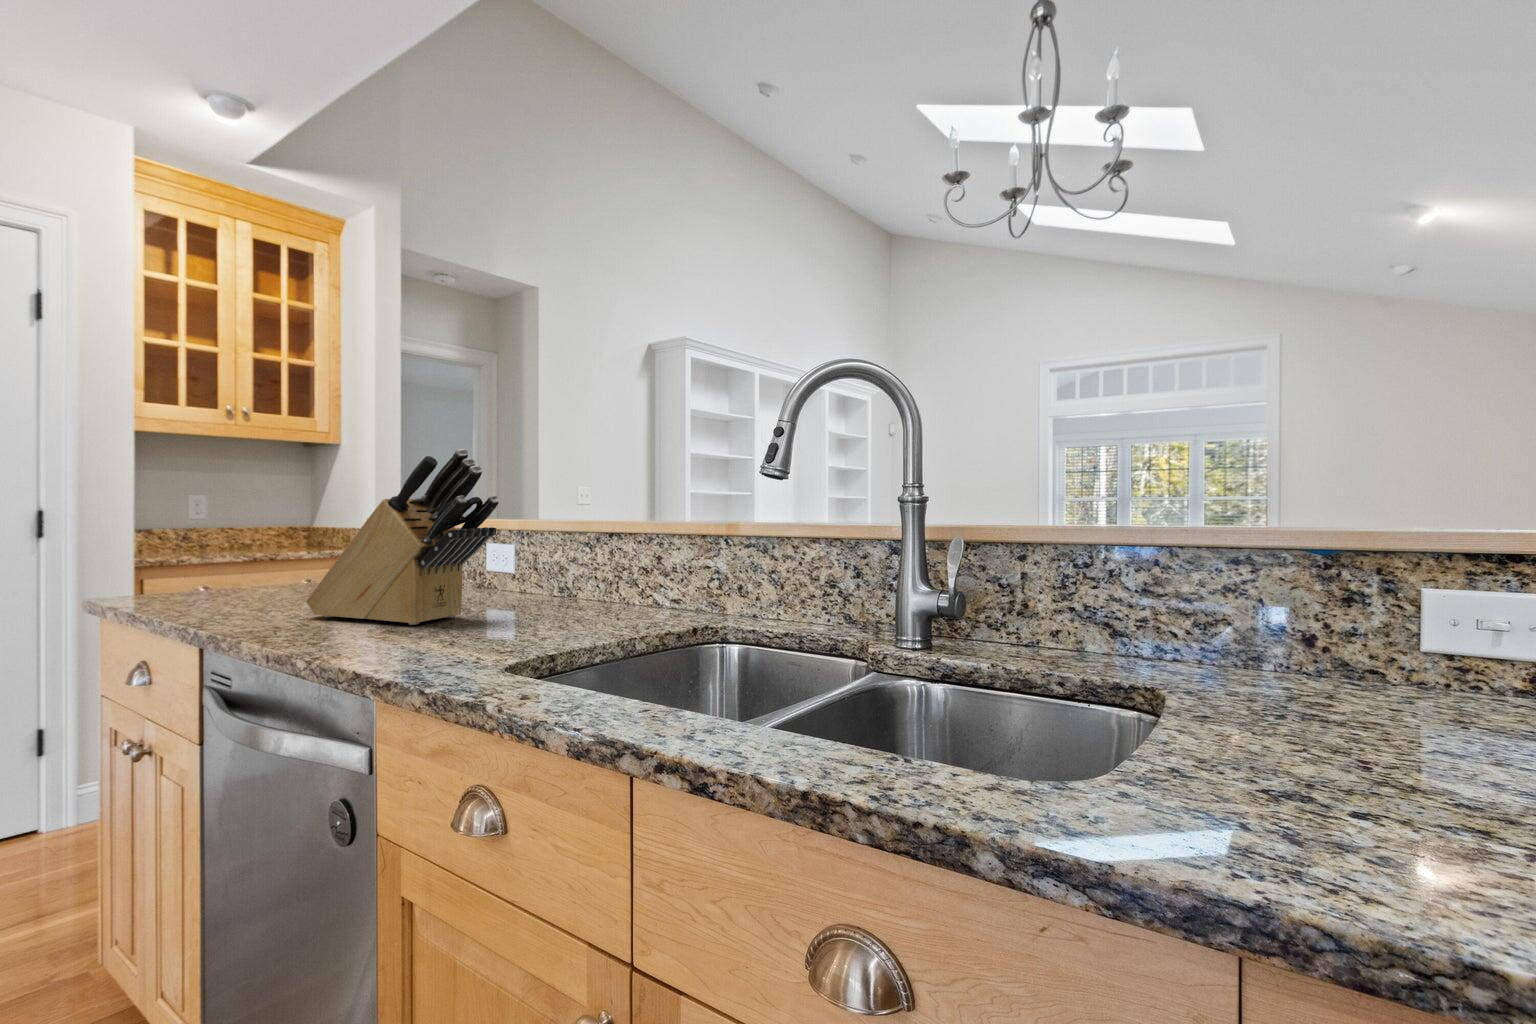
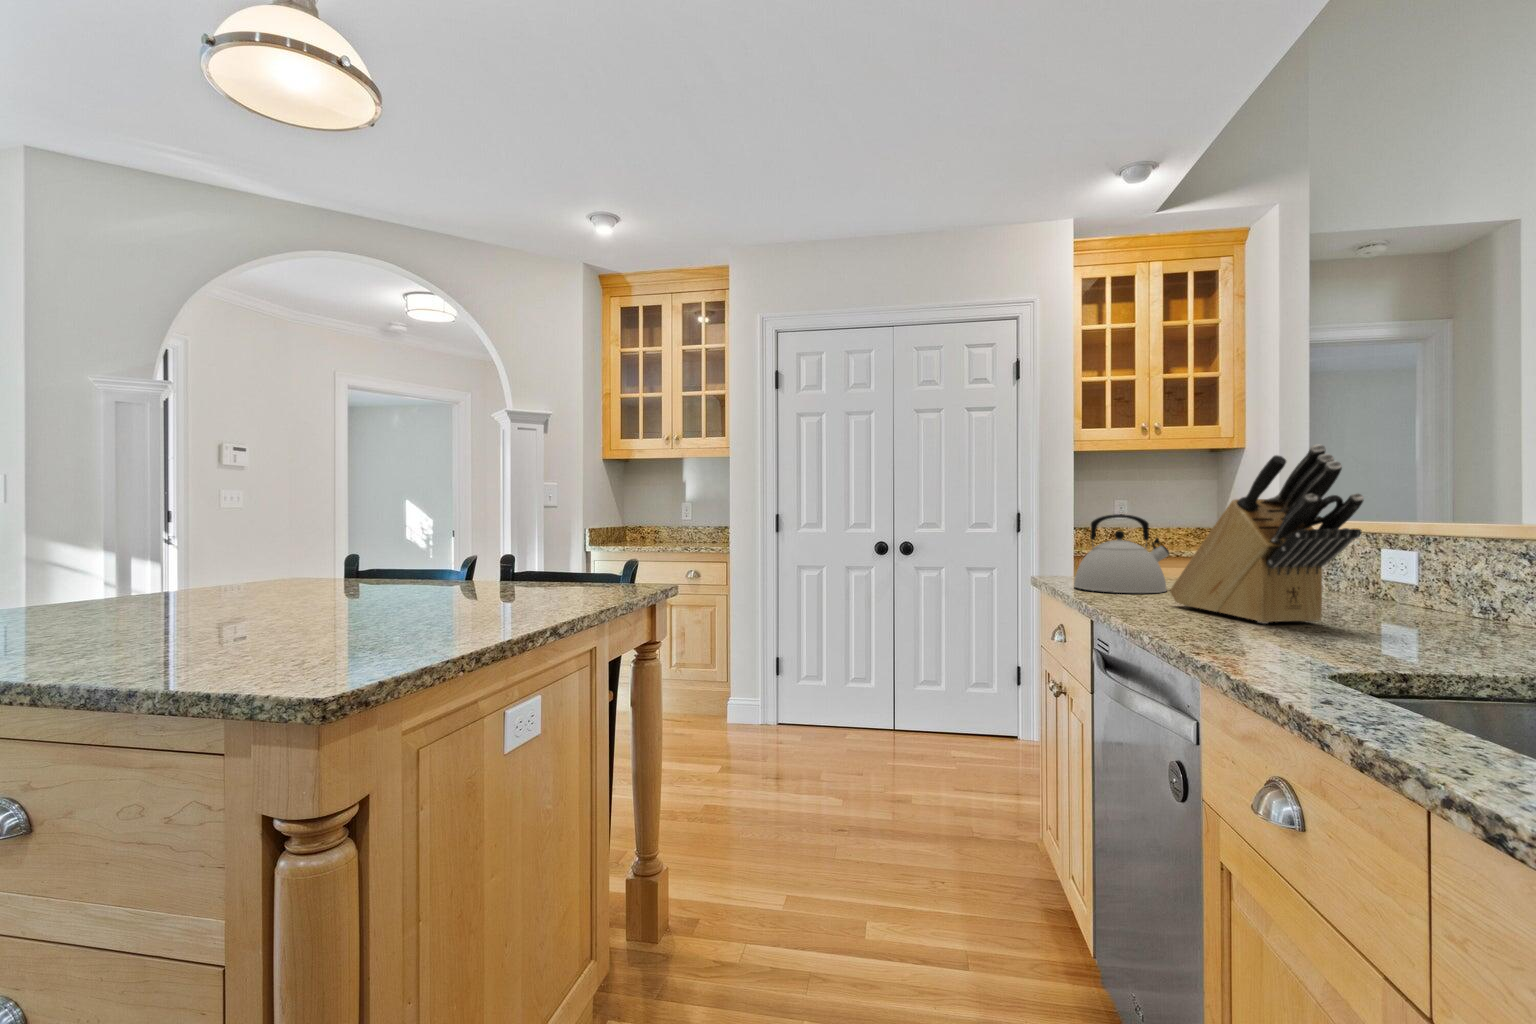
kettle: none [162,513,293,611] -> present [1074,514,1169,593]

